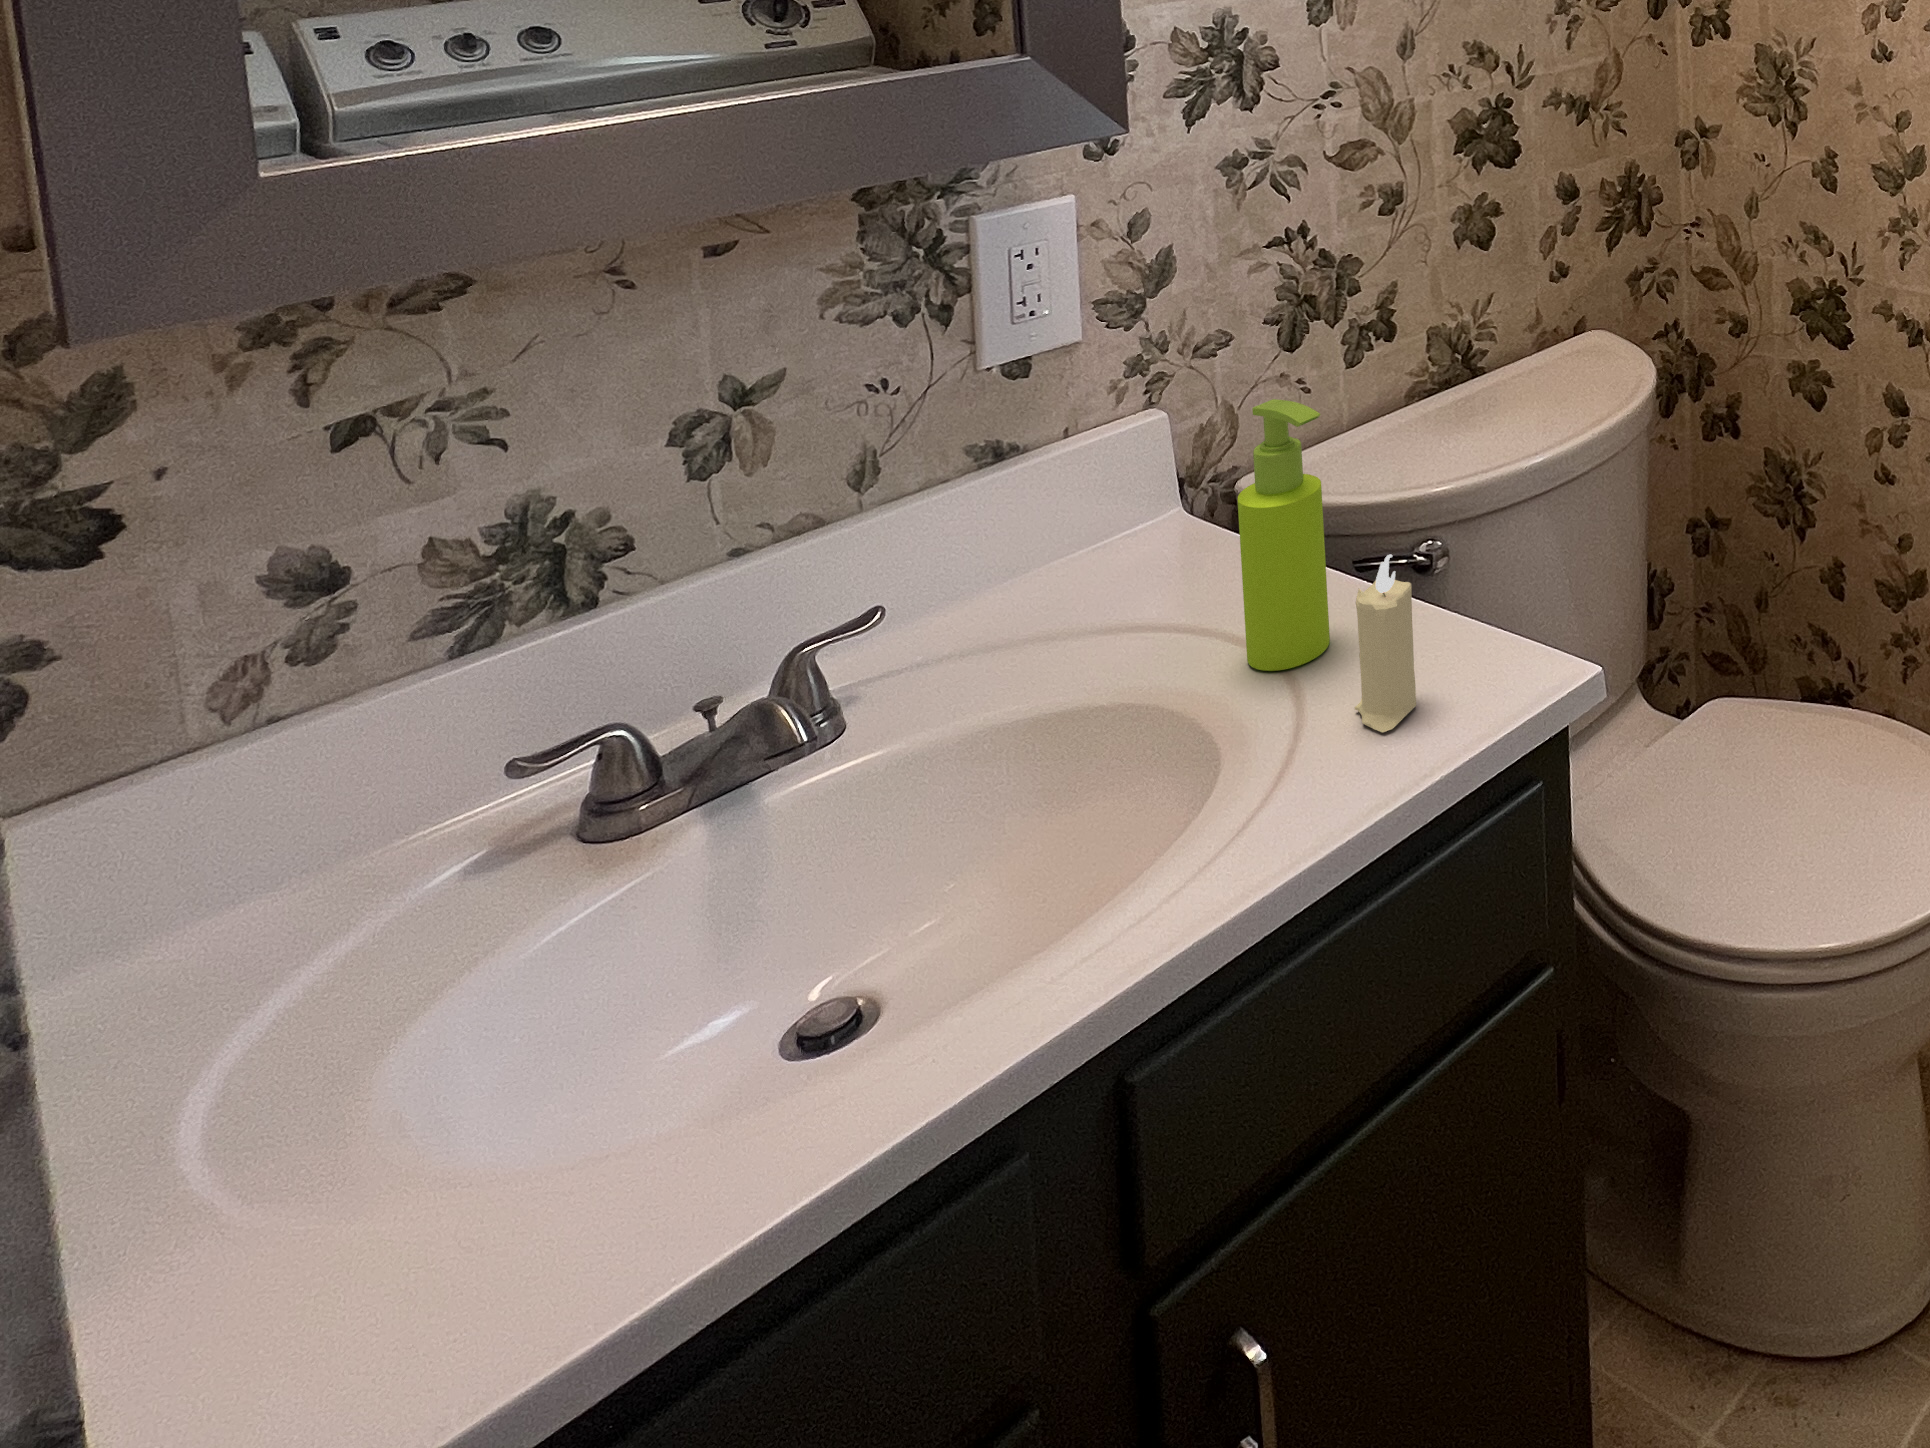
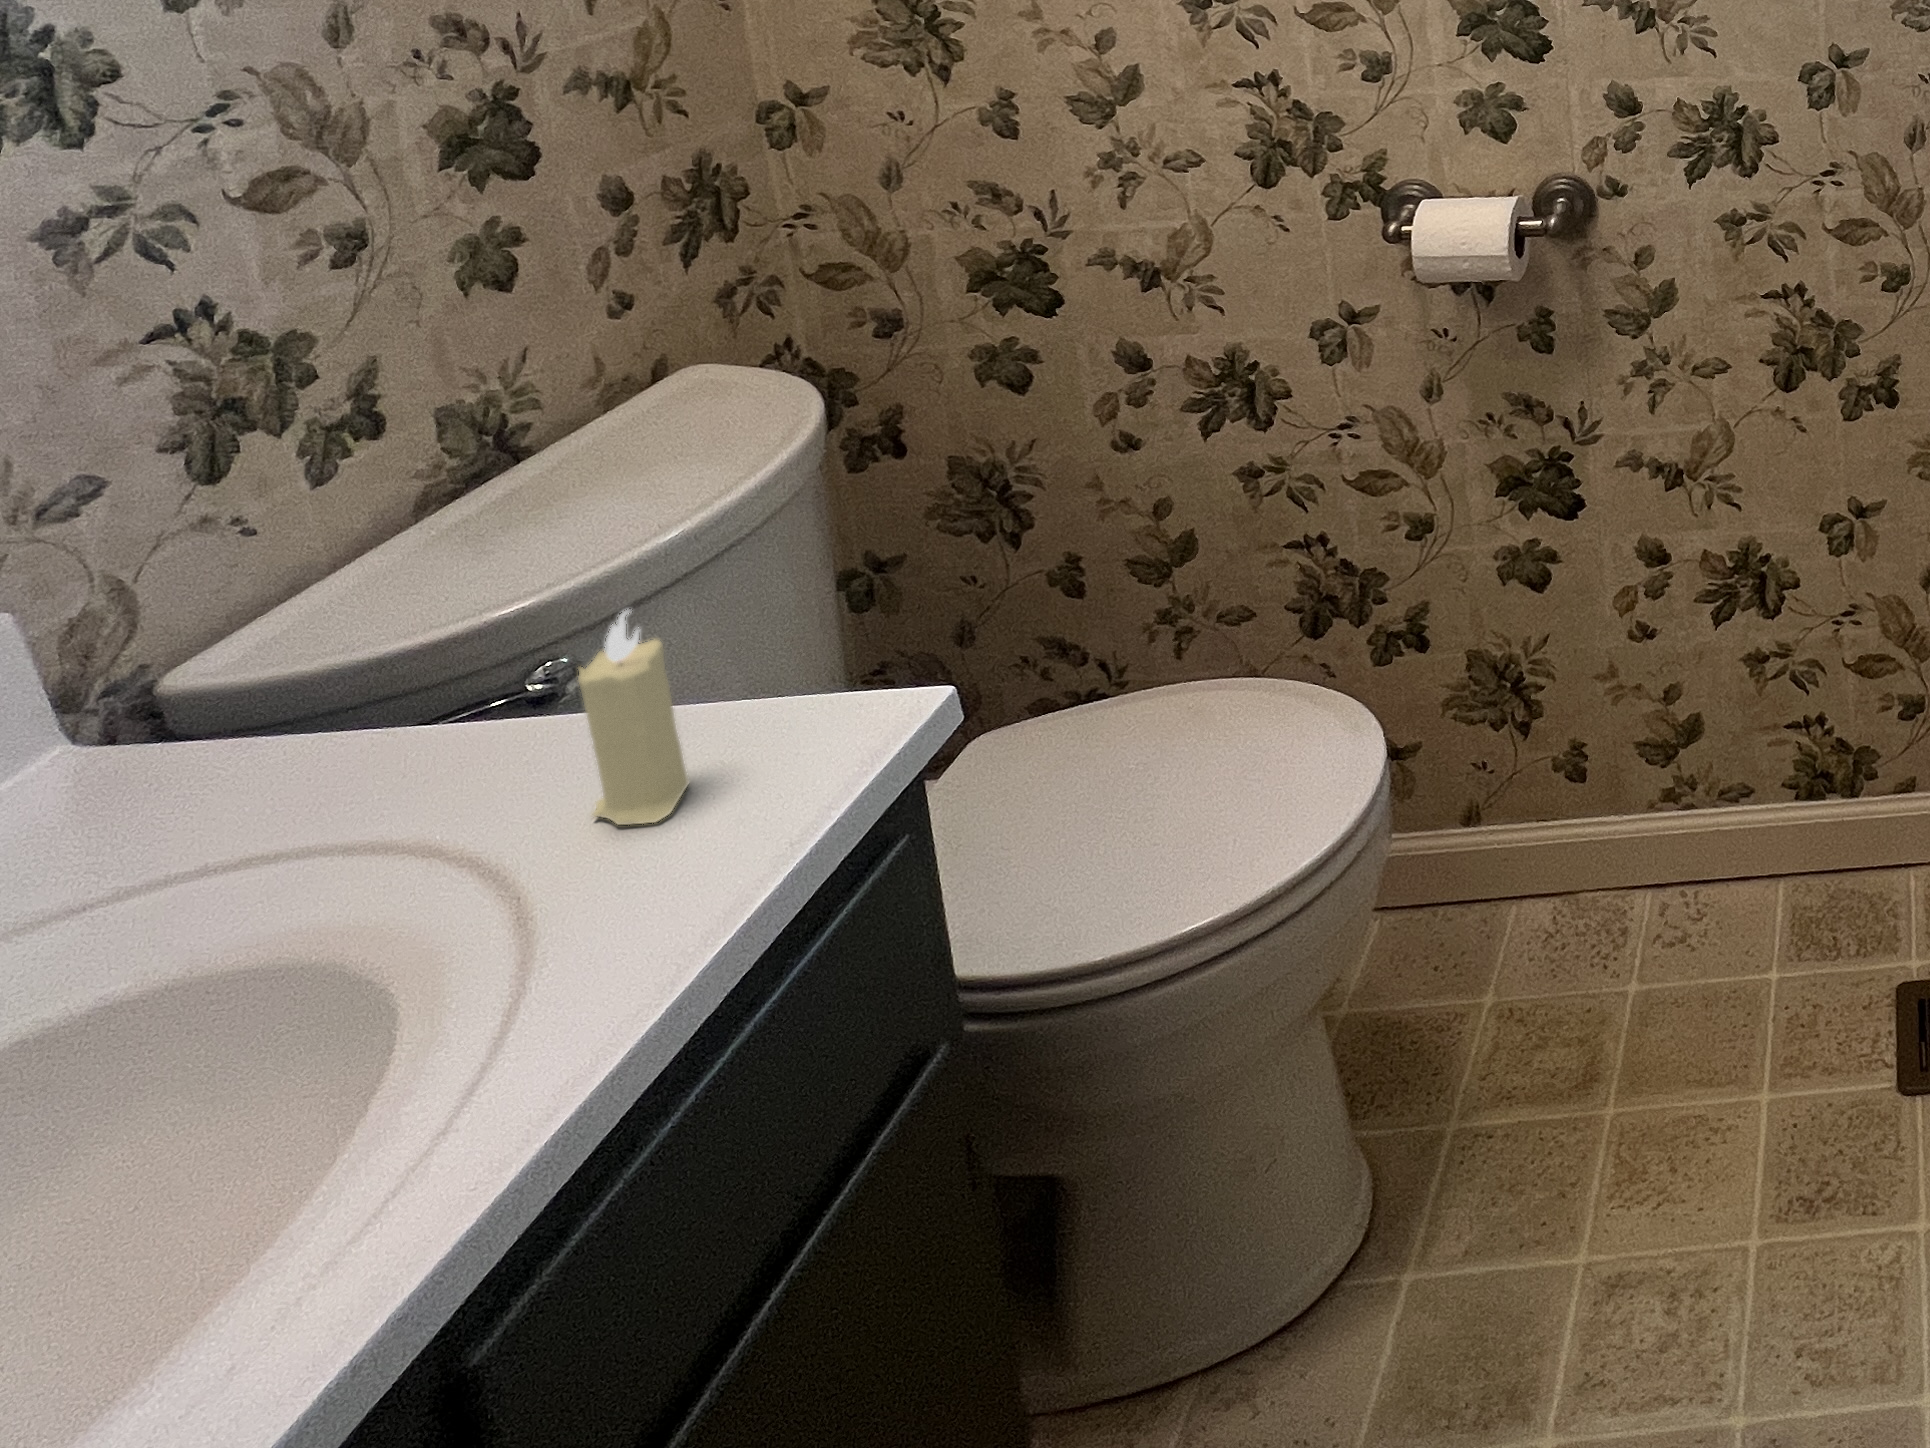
soap dispenser: present [1238,399,1330,671] -> none [302,477,490,839]

